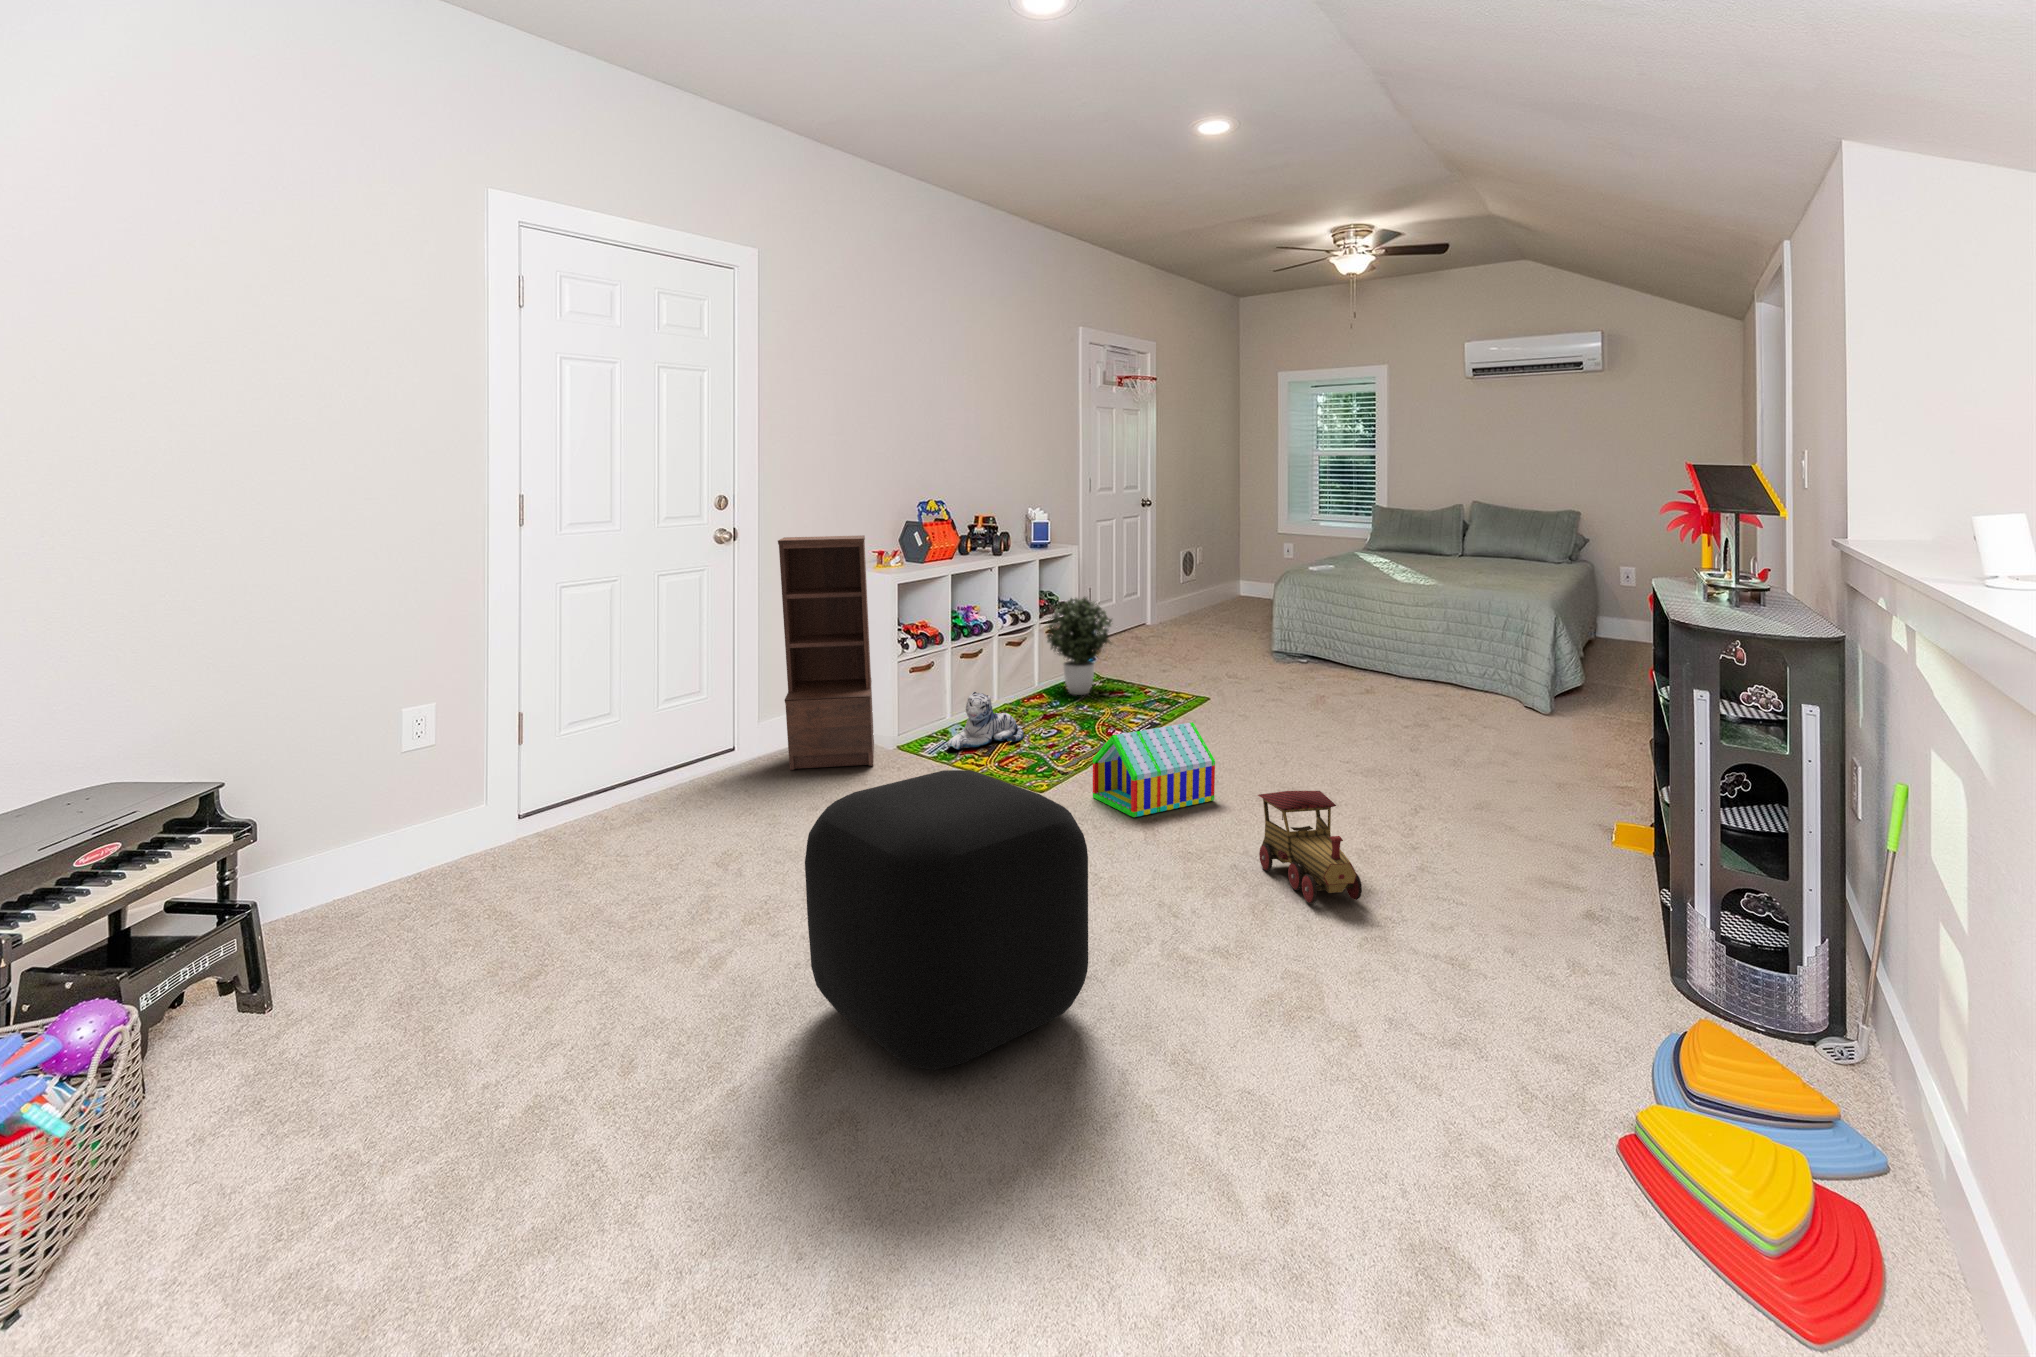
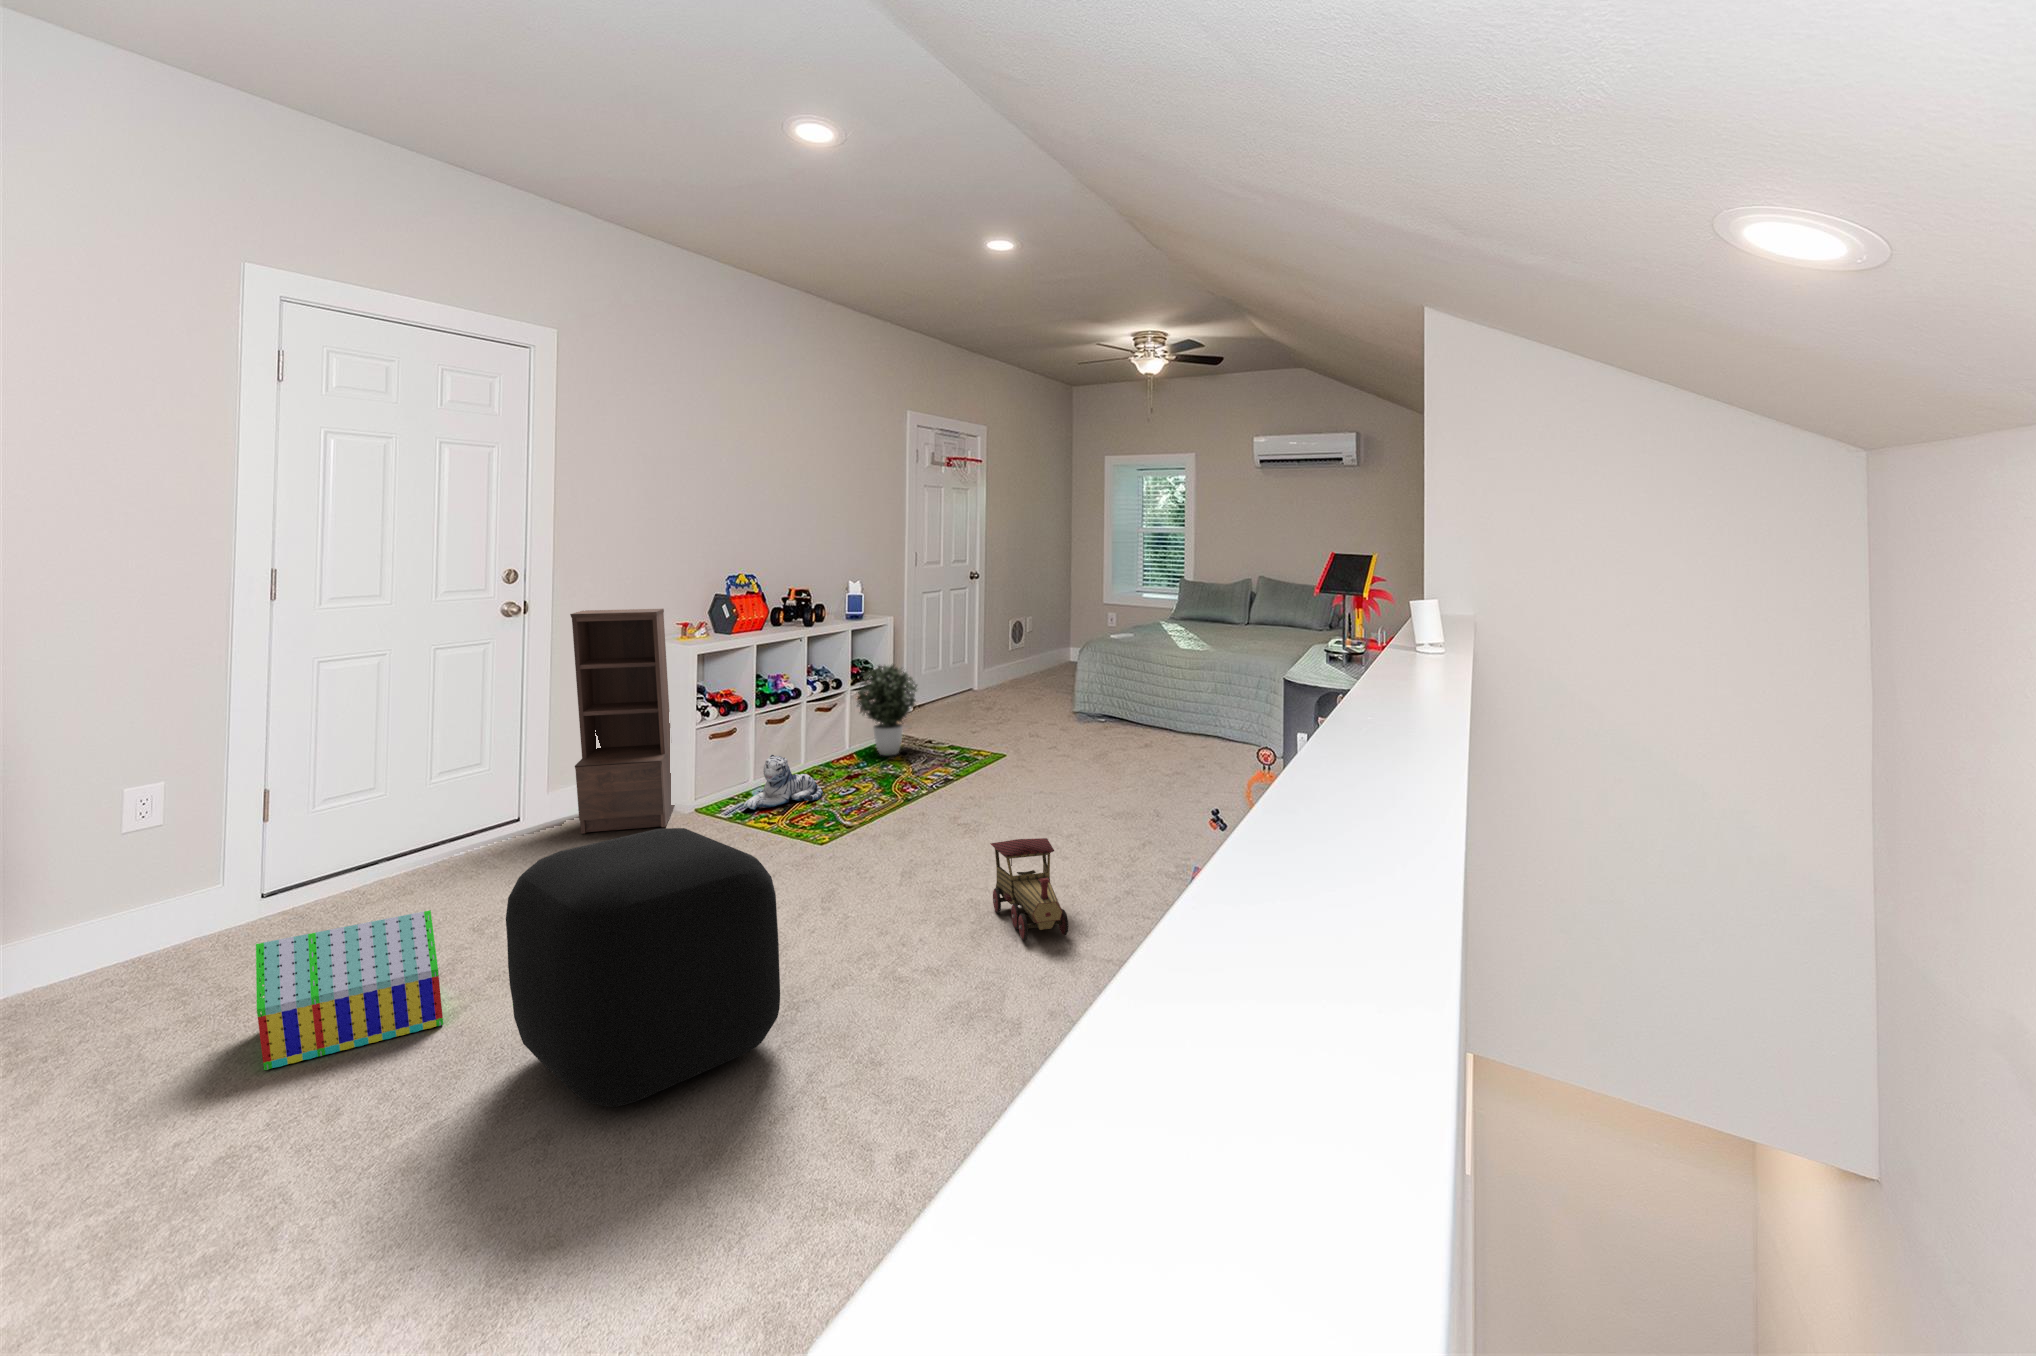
toy house: present [1093,722,1215,817] -> present [256,910,443,1070]

